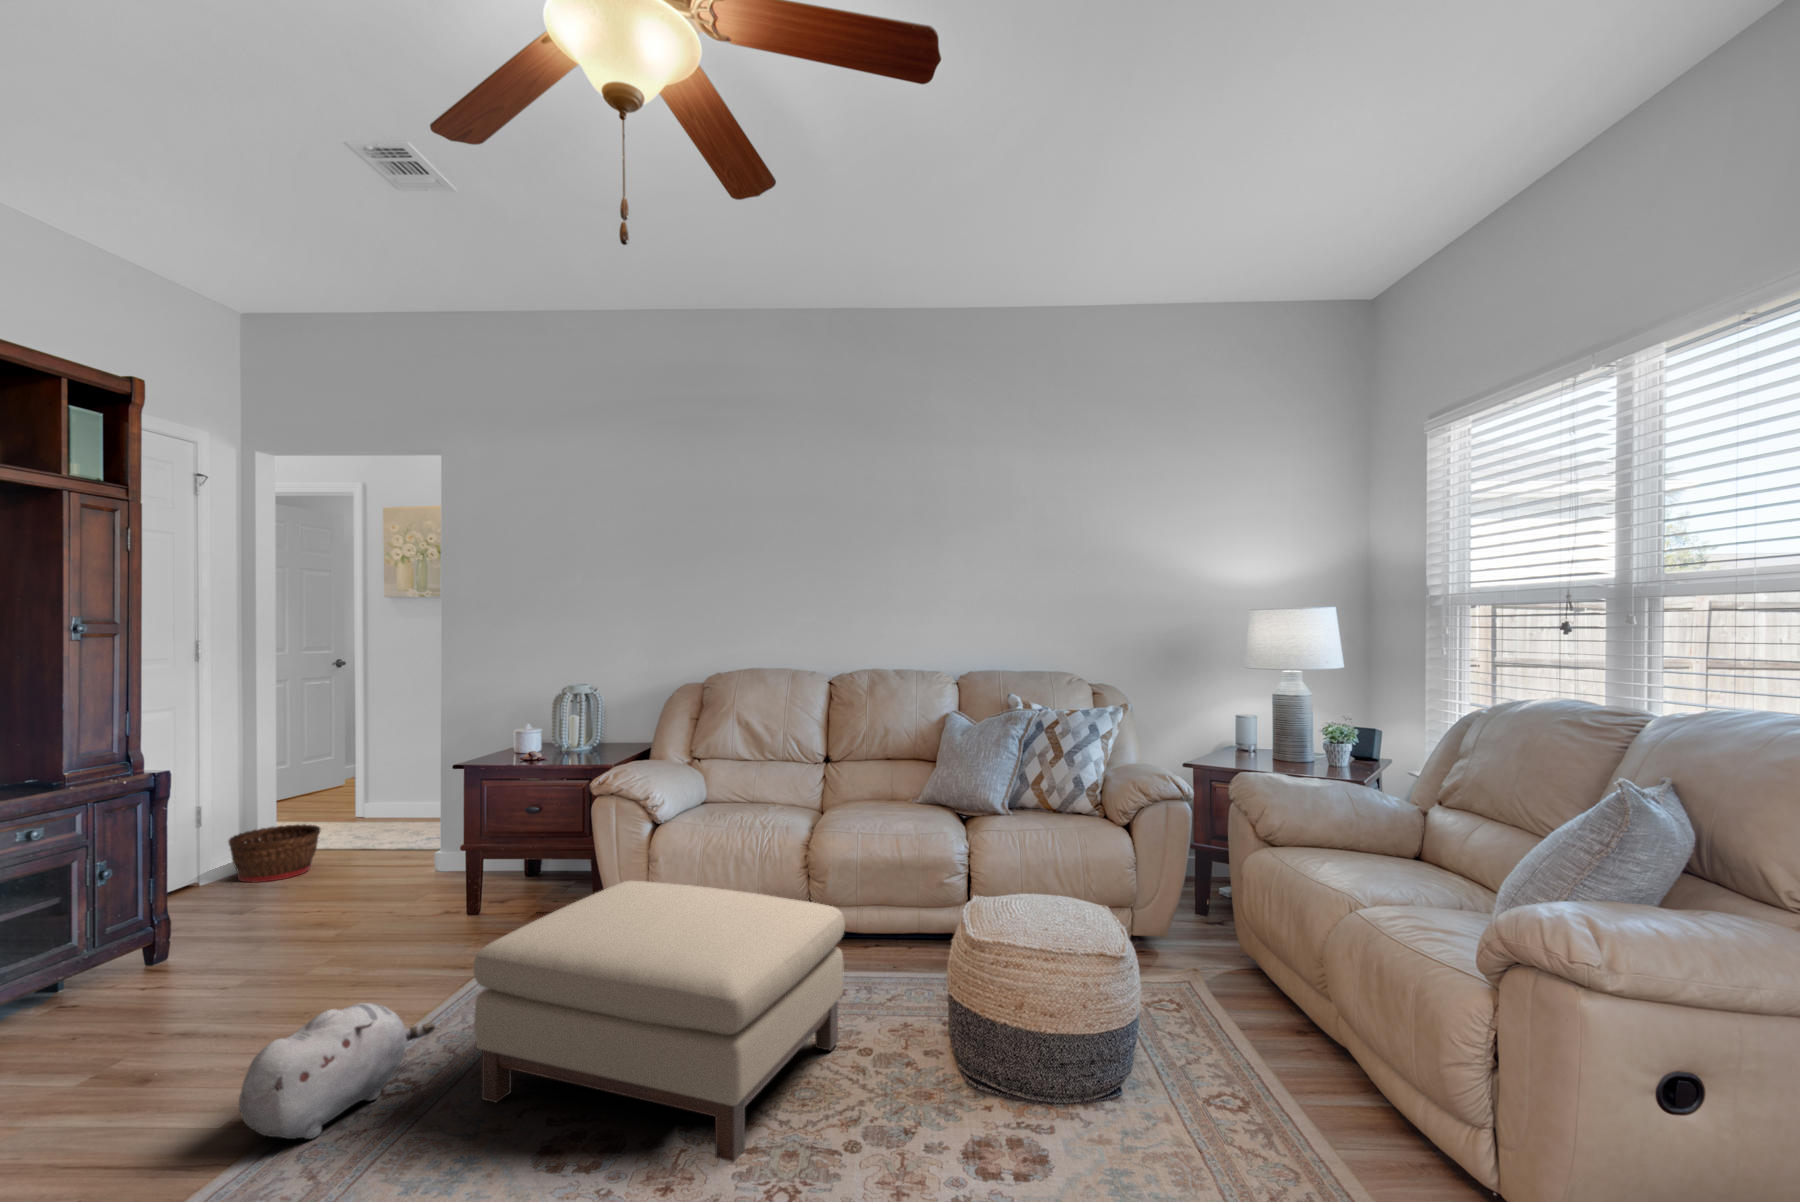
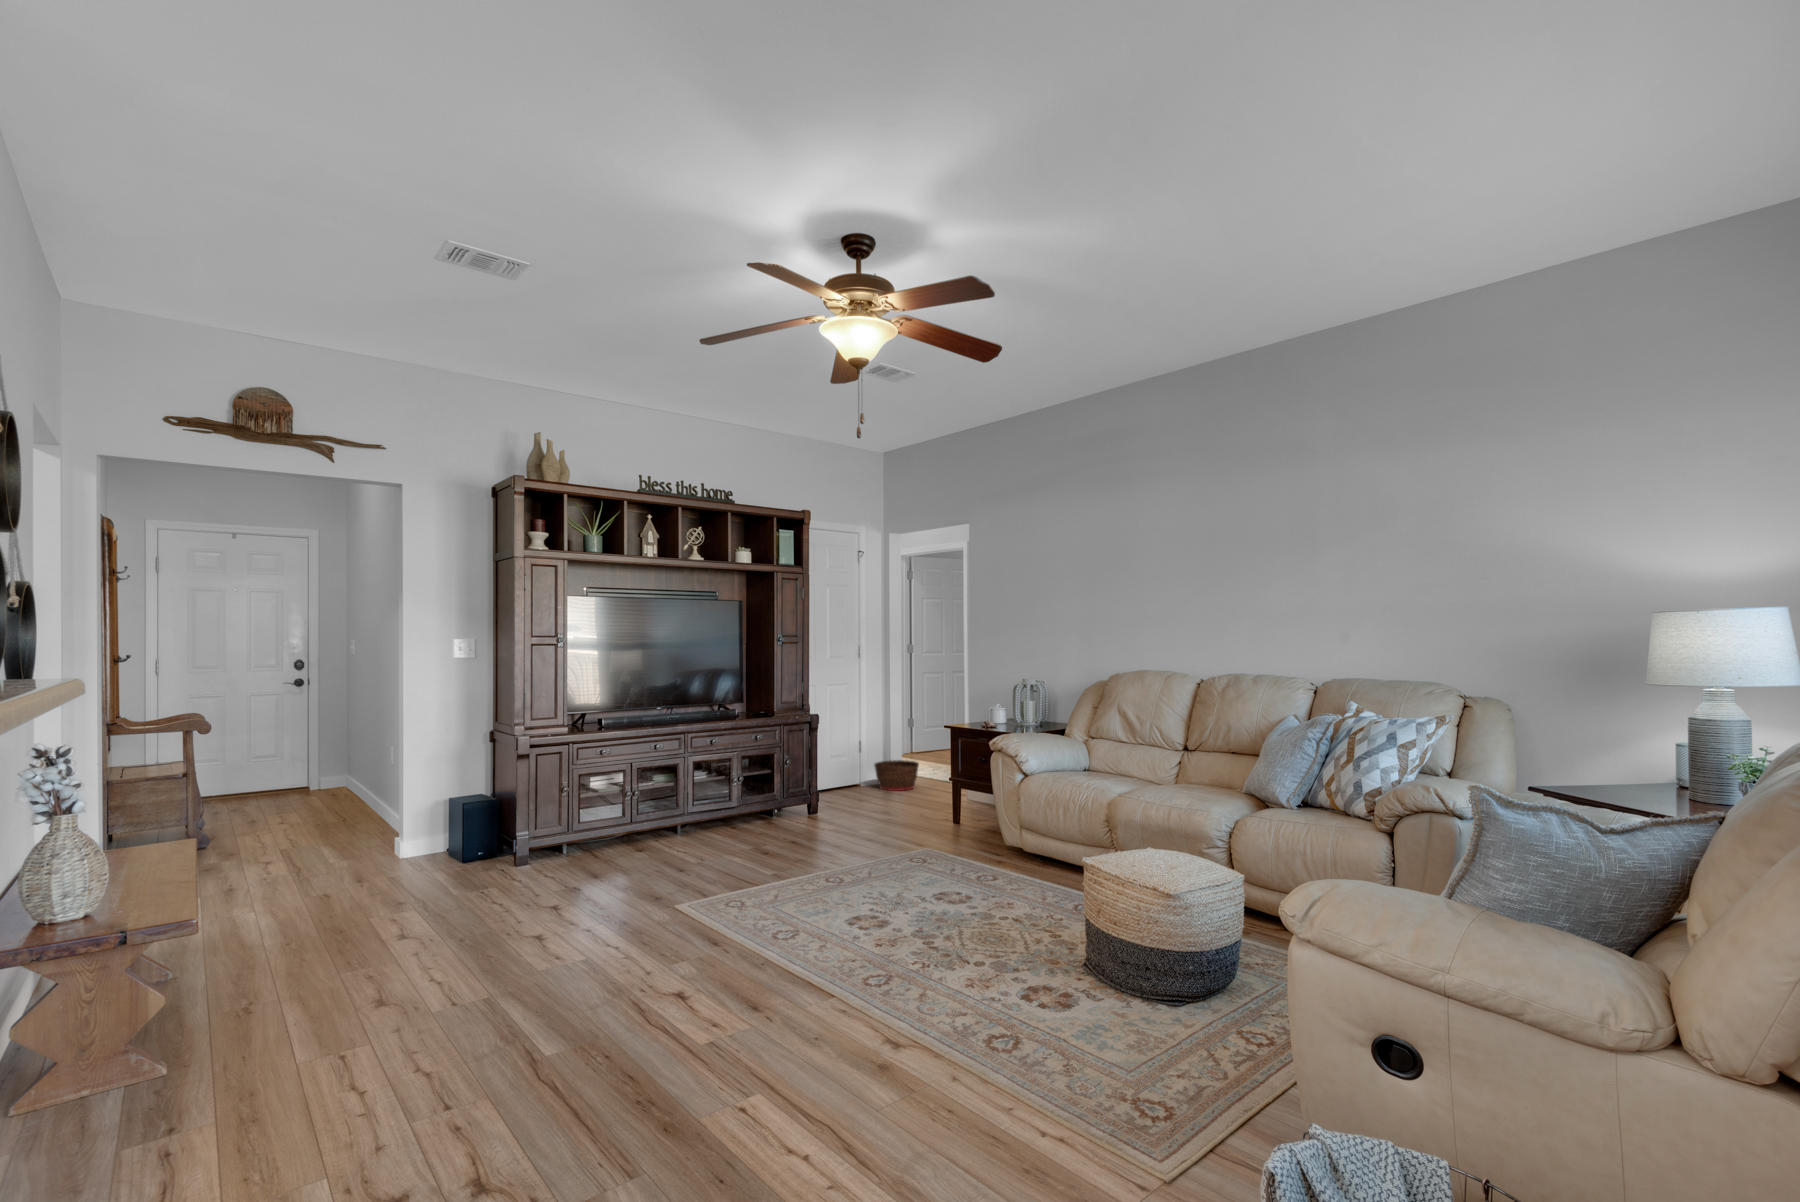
ottoman: present [473,881,845,1162] -> none [857,799,1054,948]
plush toy: present [239,1003,435,1139] -> none [769,827,862,885]

